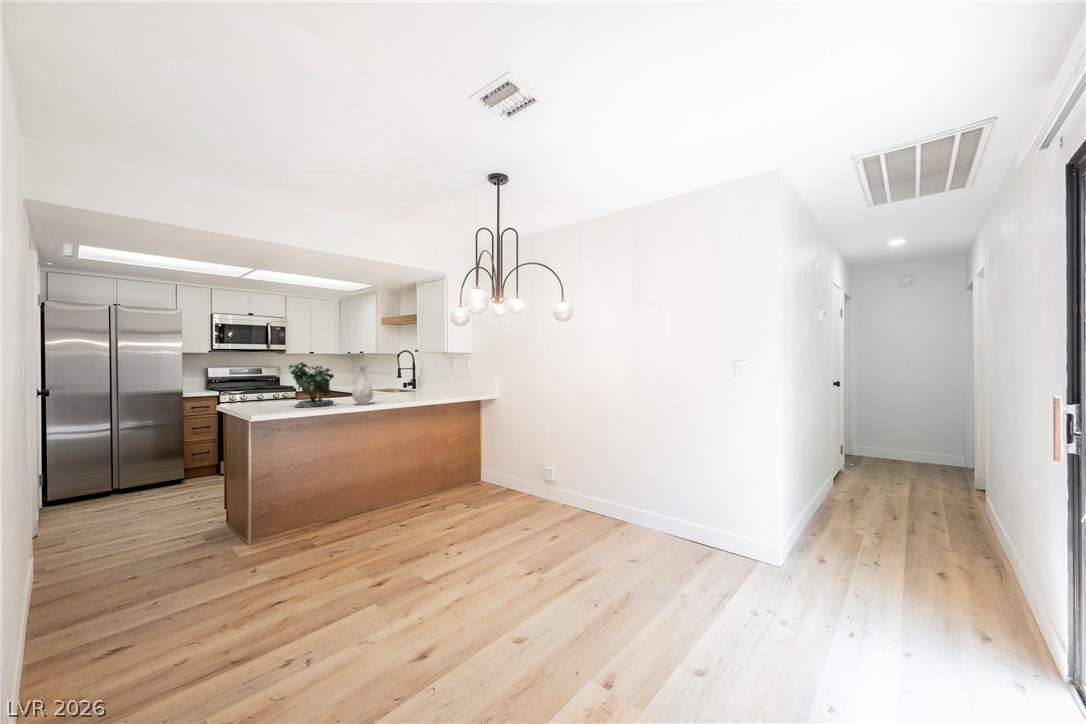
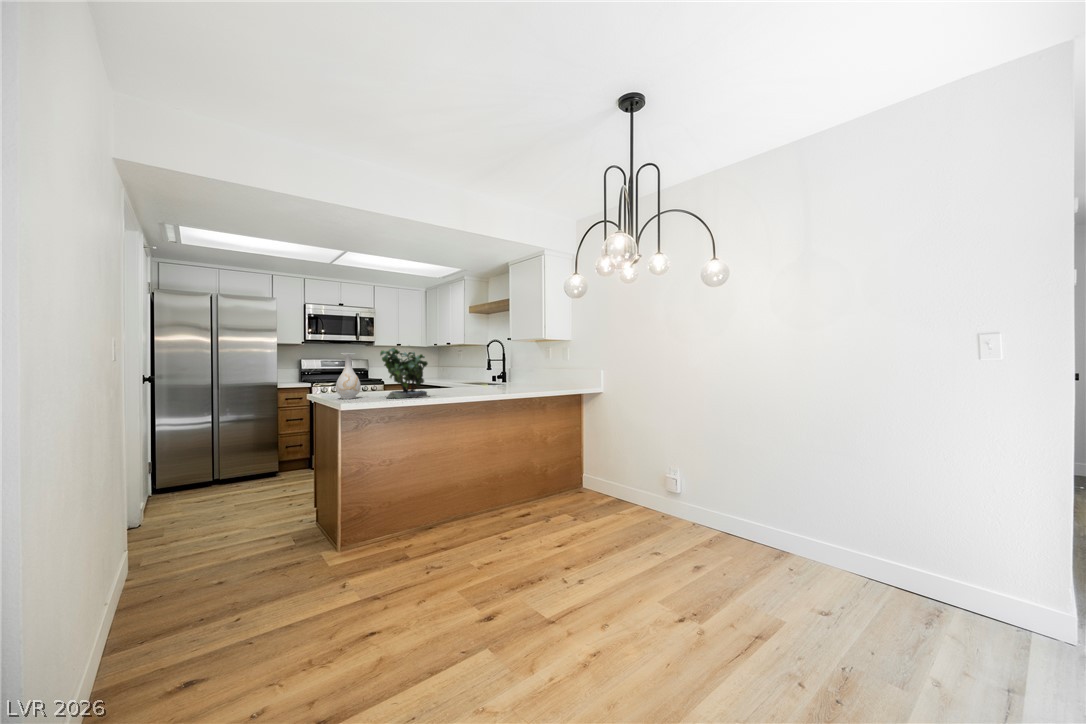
vase: present [352,365,373,405] -> present [336,353,361,399]

